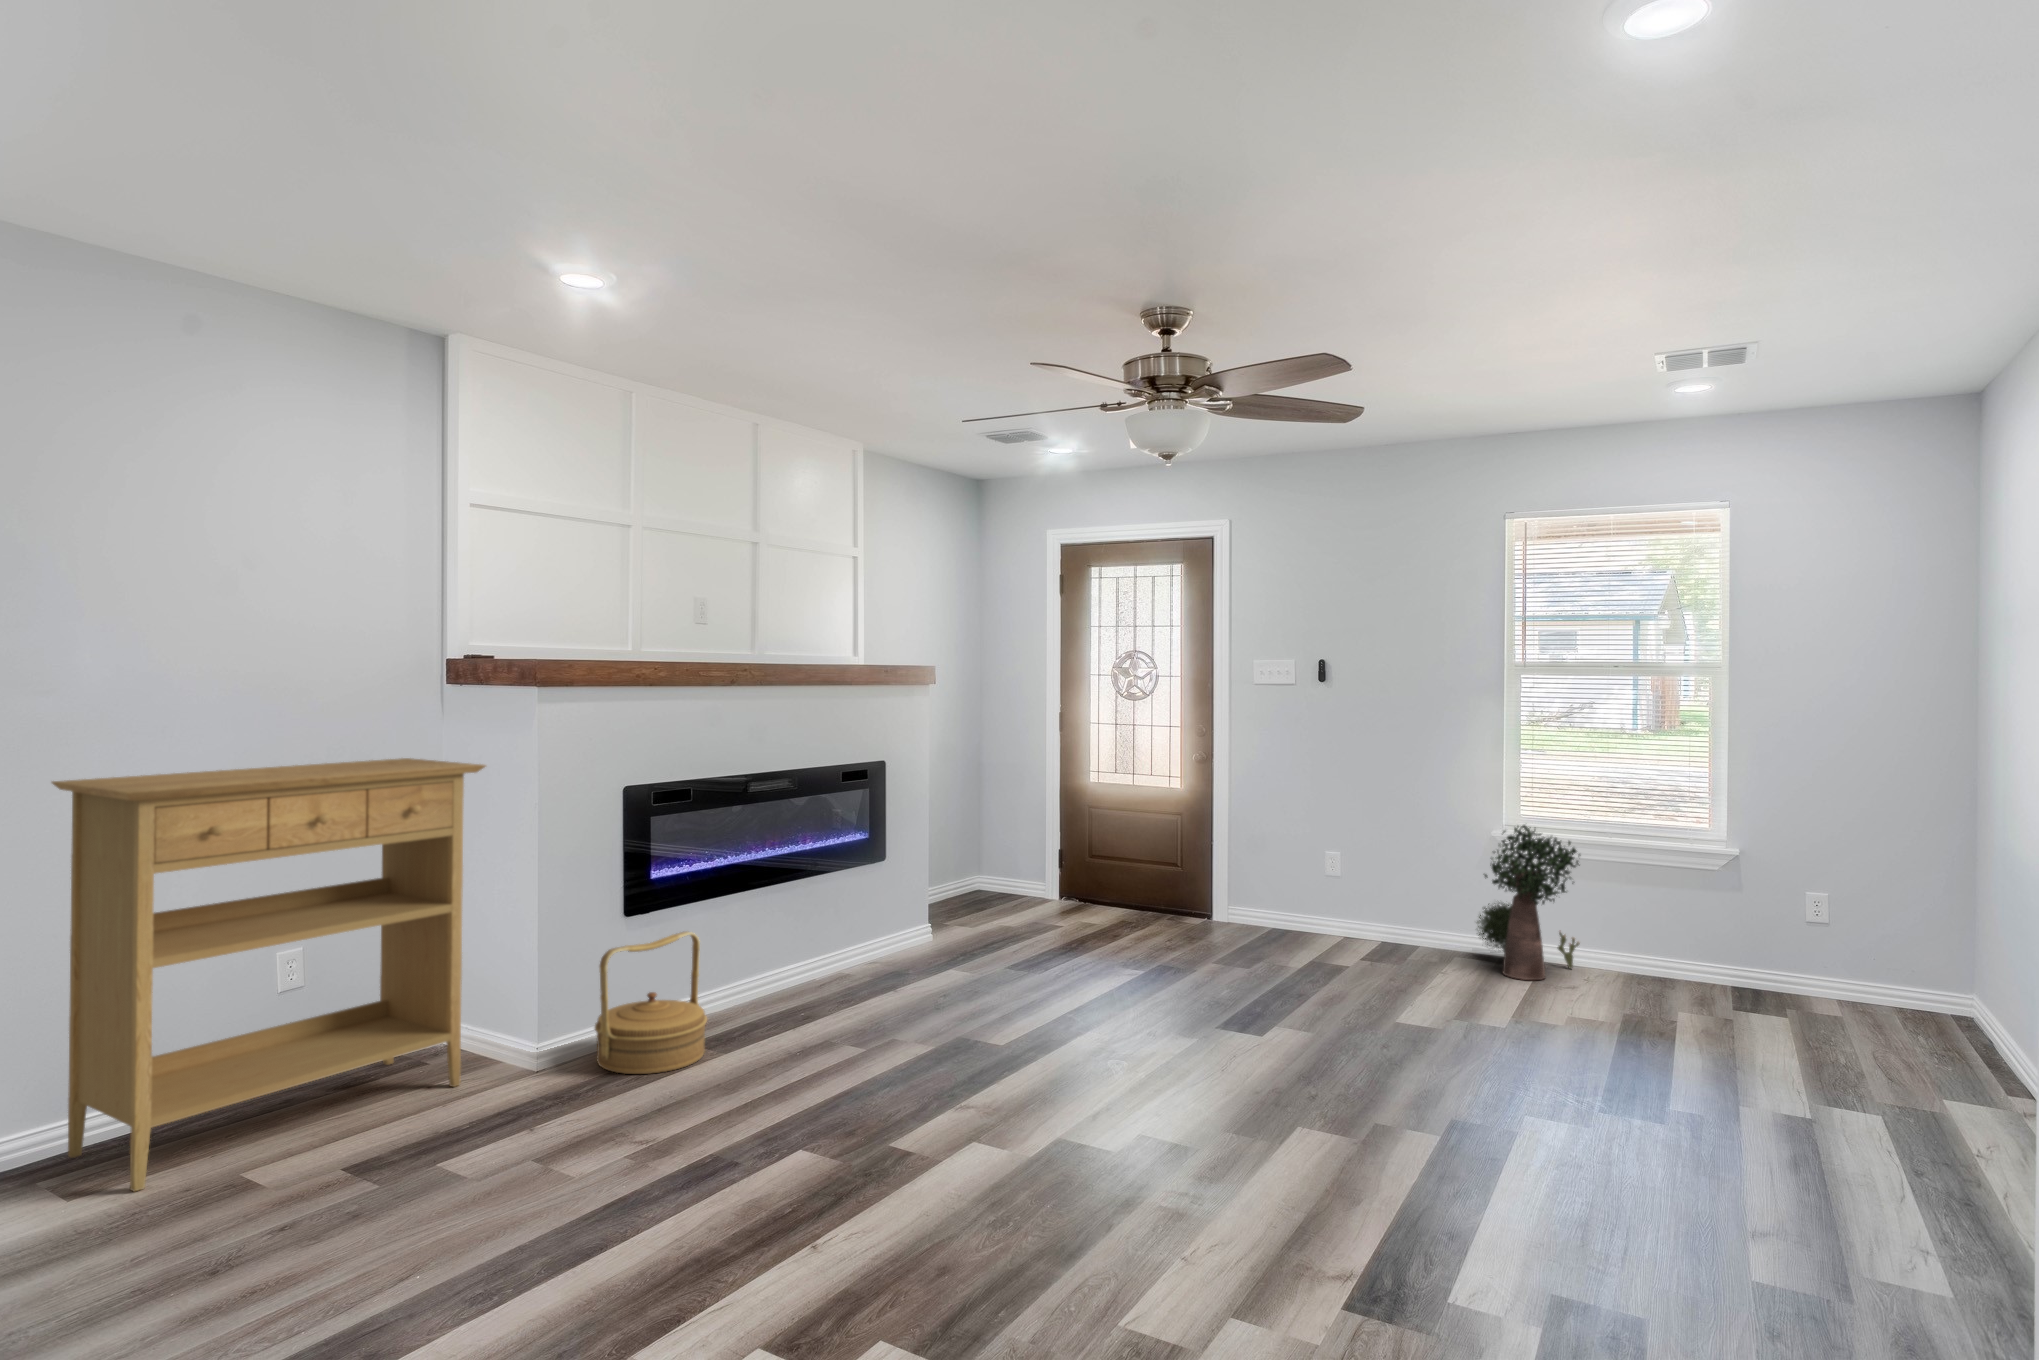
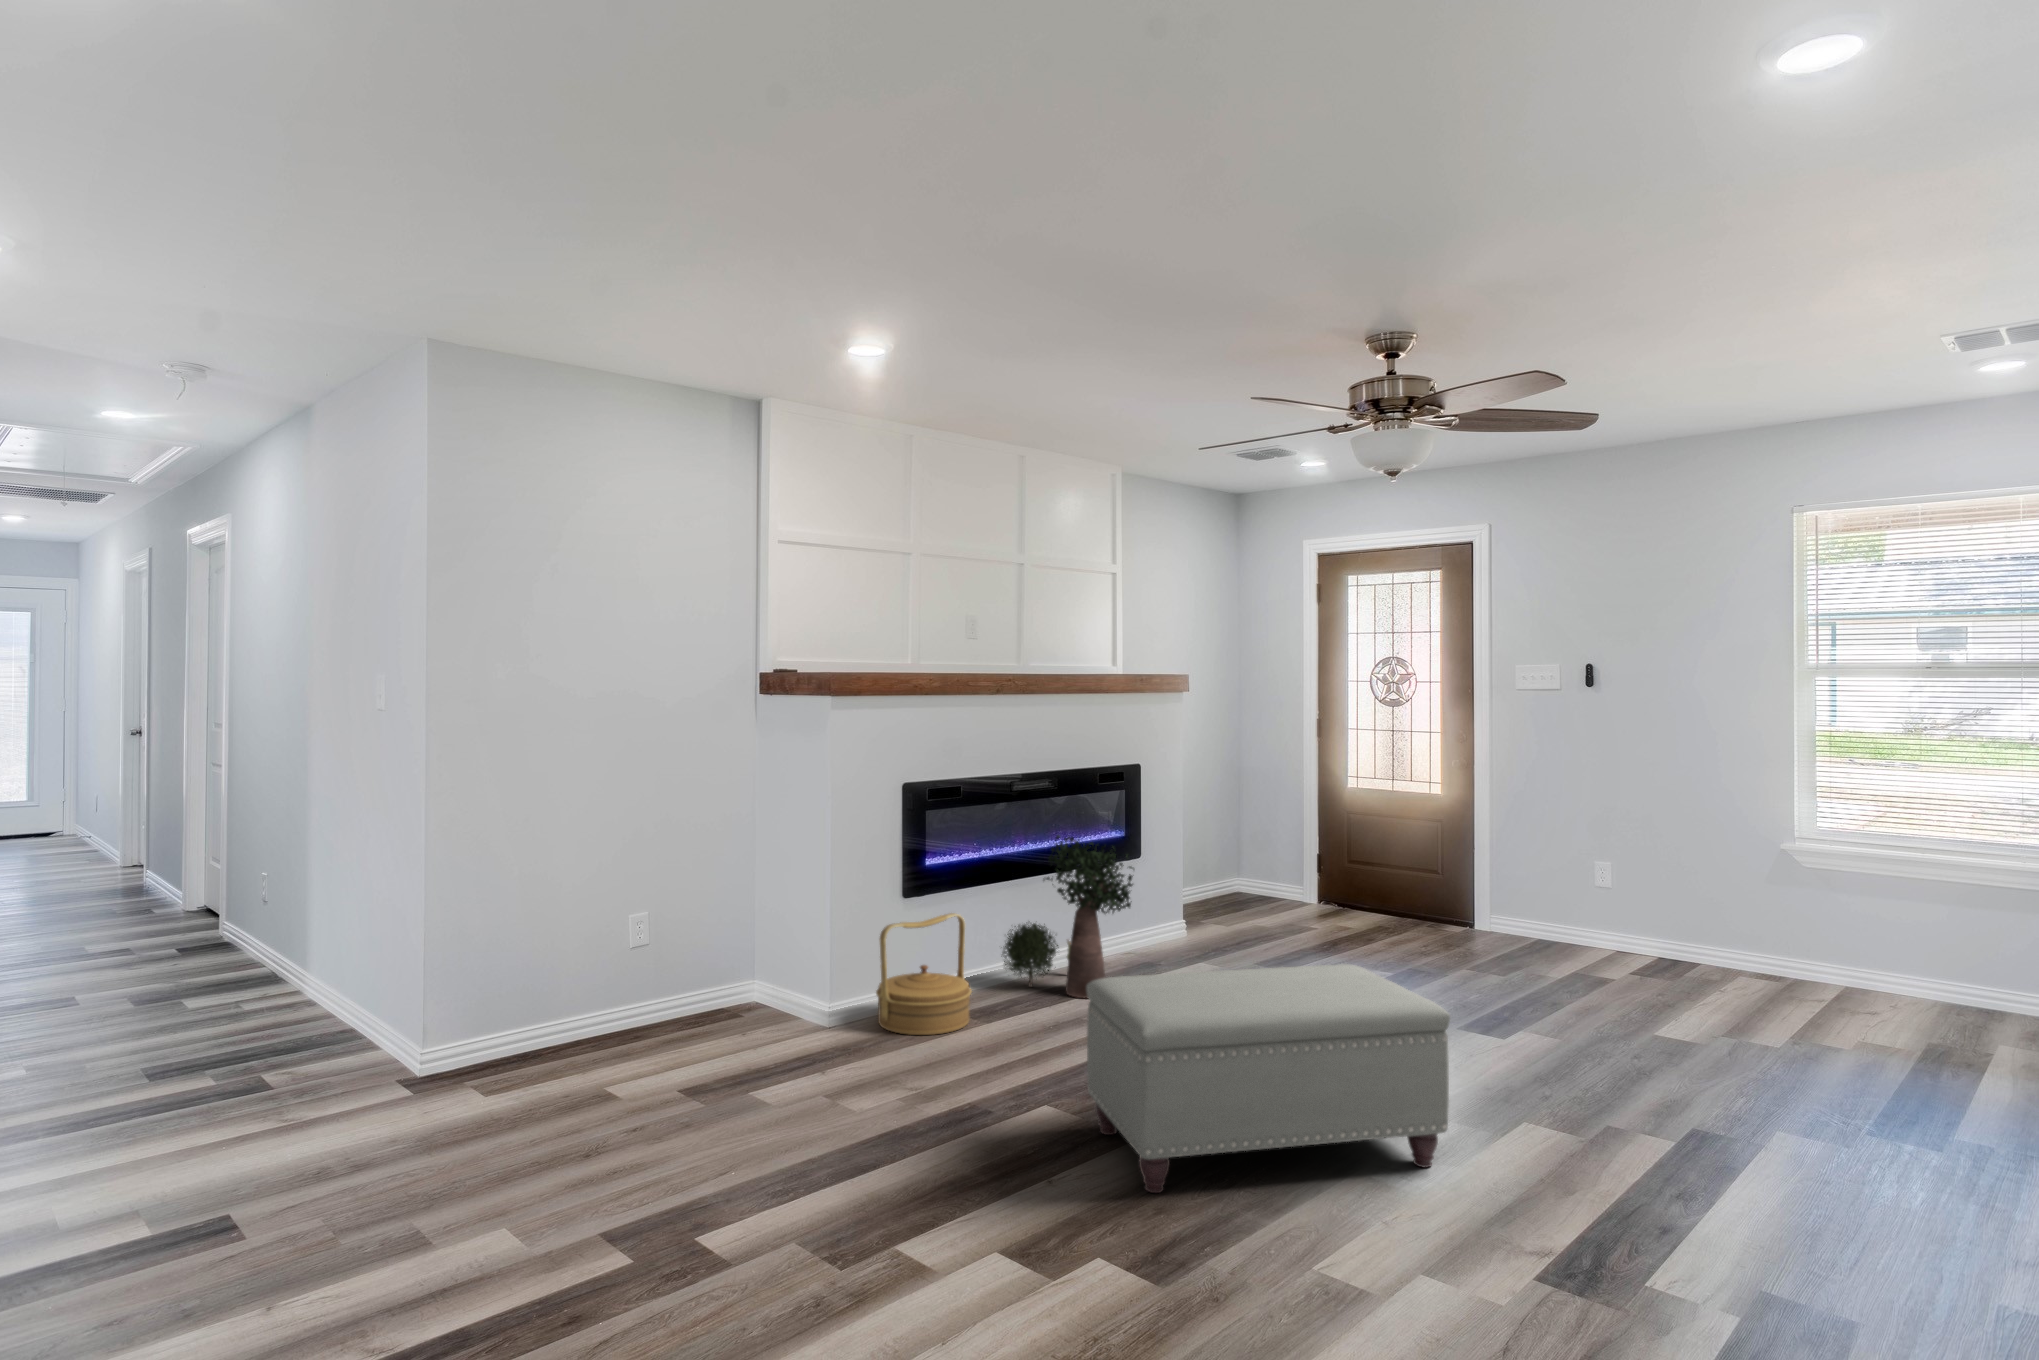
console table: present [52,758,485,1191] -> none [471,756,787,1093]
potted plant: present [1477,825,1580,980] -> present [1002,835,1134,998]
ottoman: none [849,972,1238,1250] -> present [1087,964,1450,1193]

